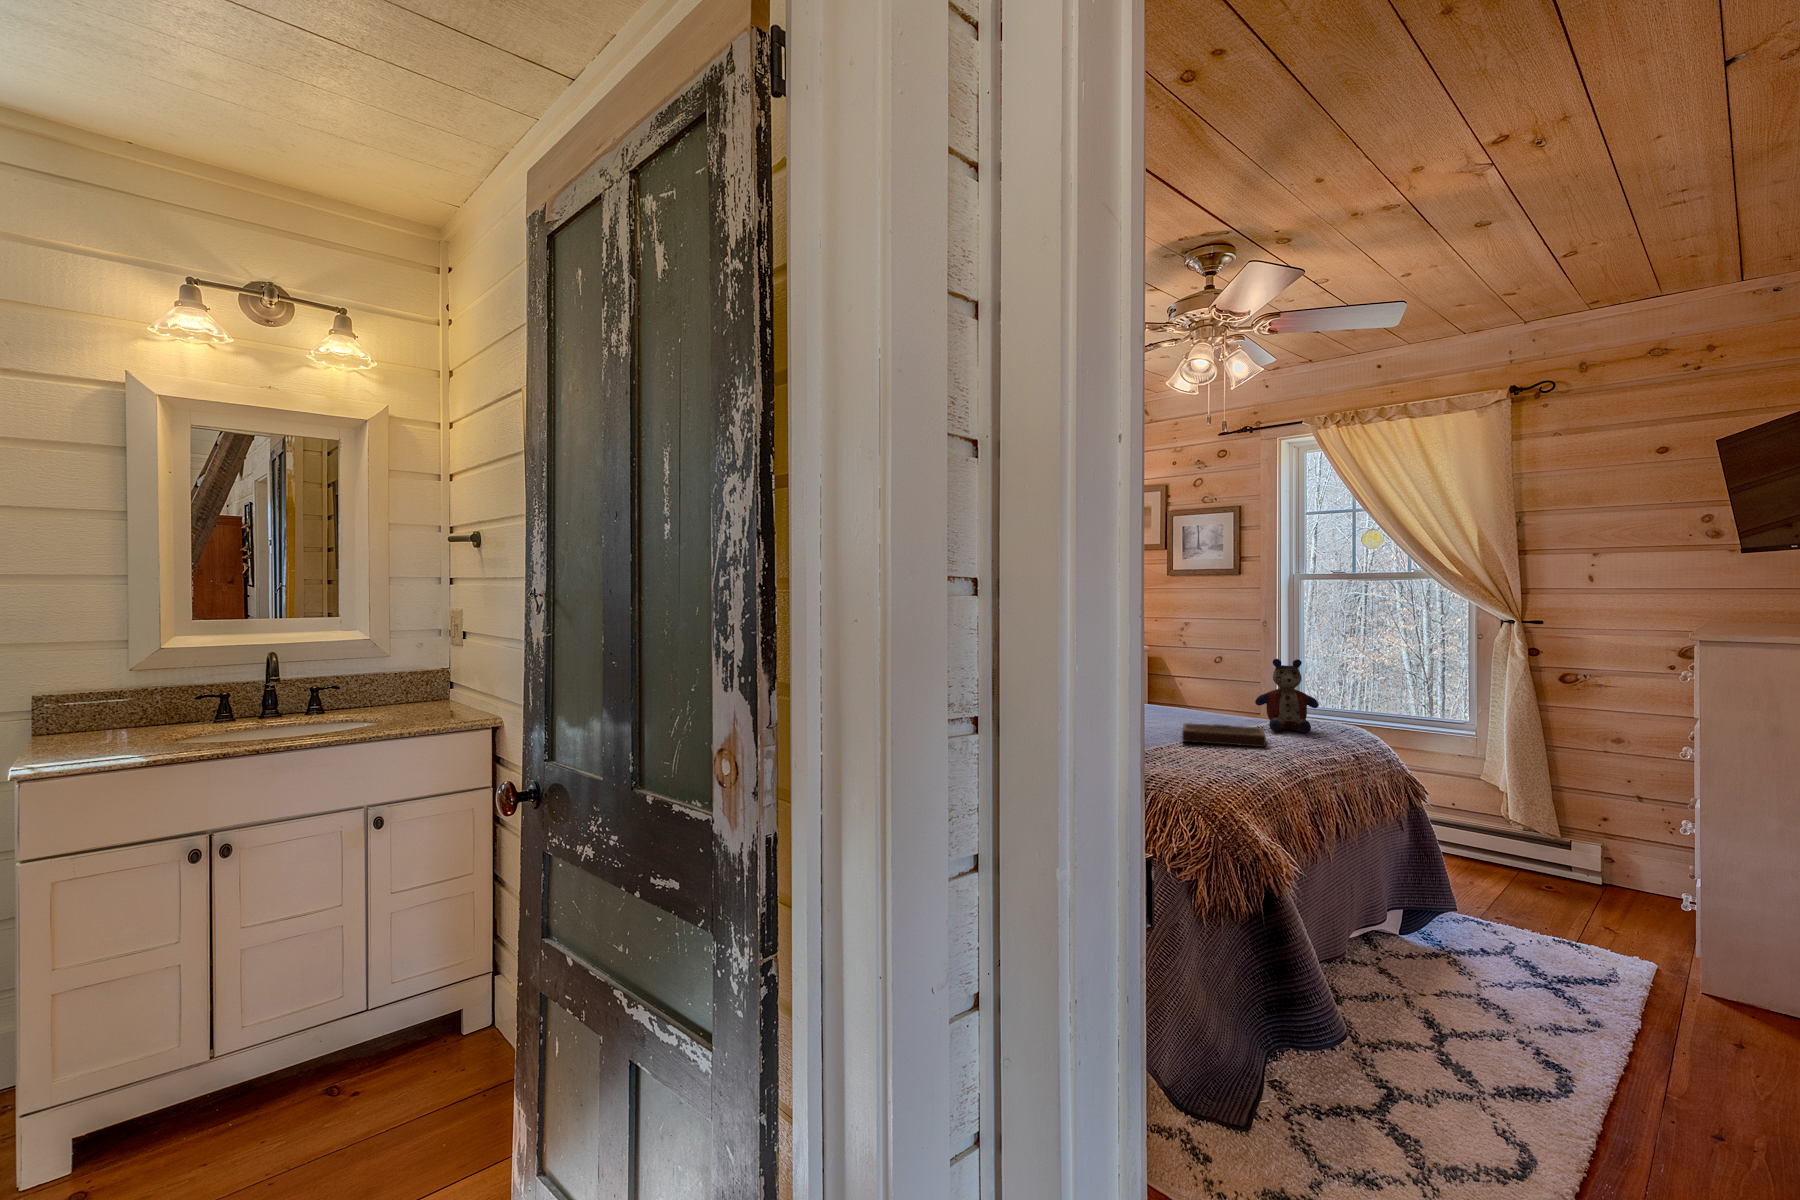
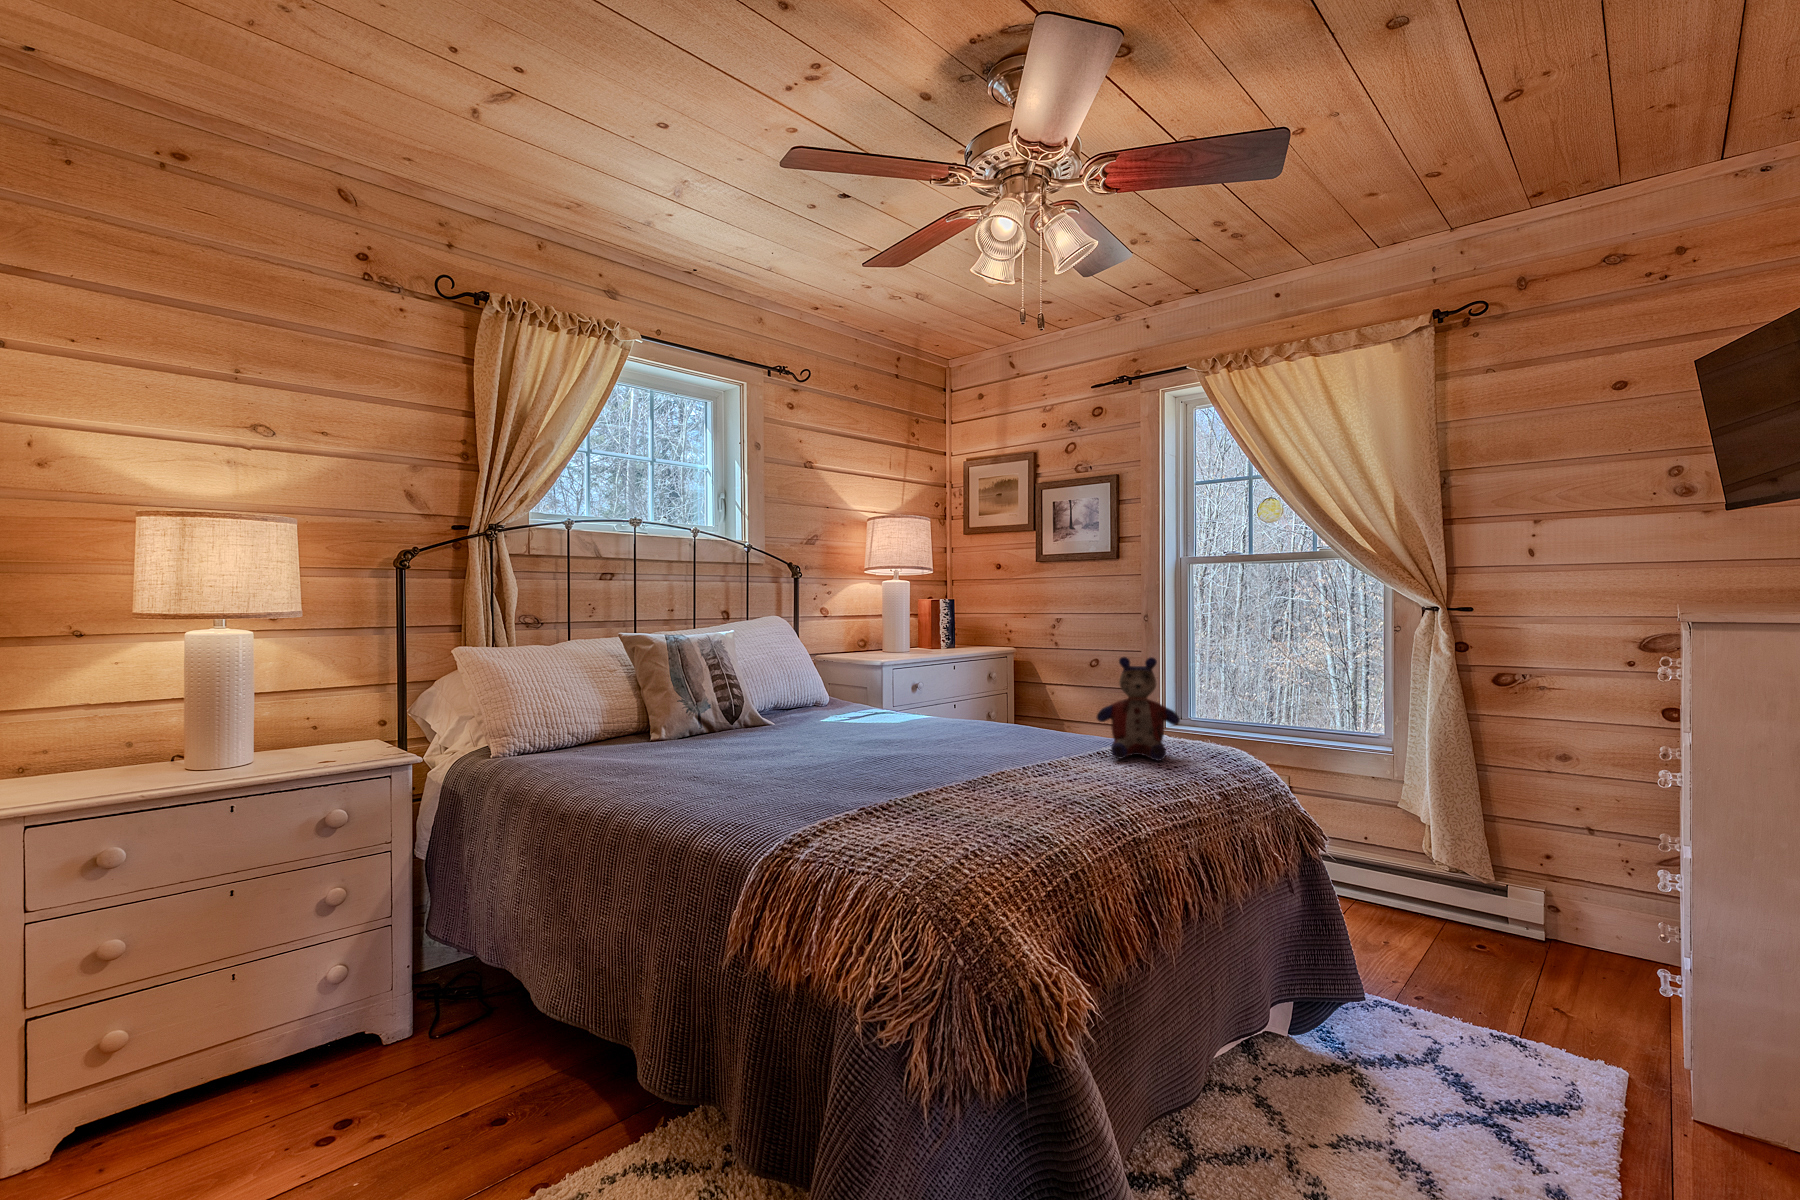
notebook: present [1182,723,1266,747] -> none [975,750,1094,786]

